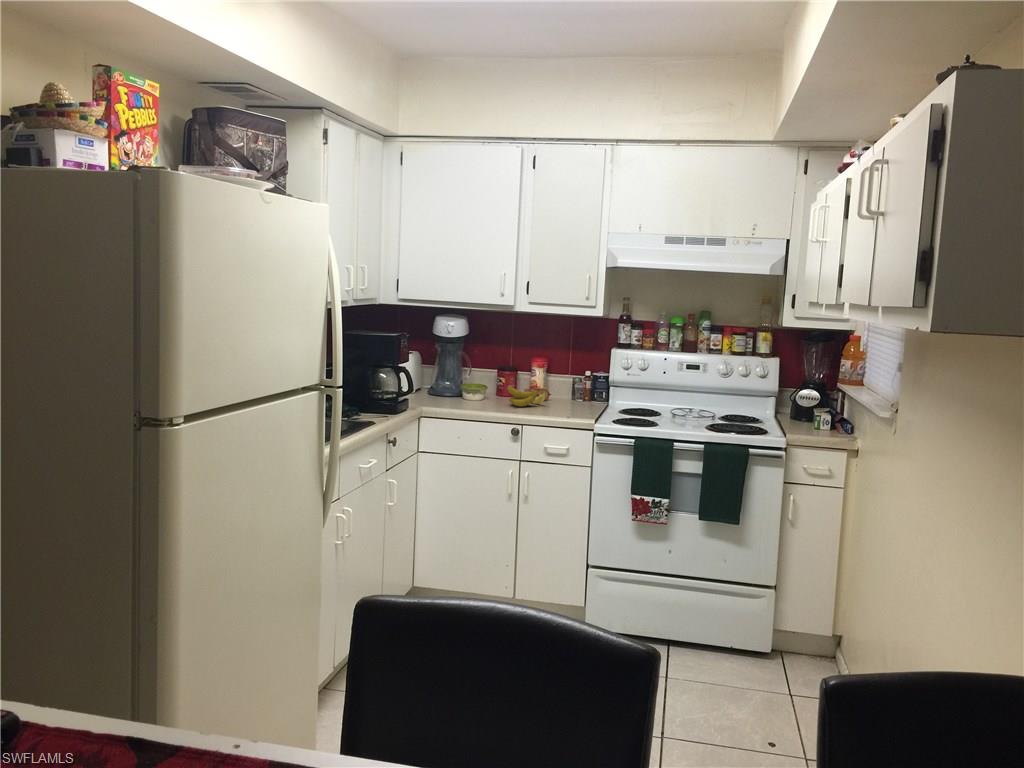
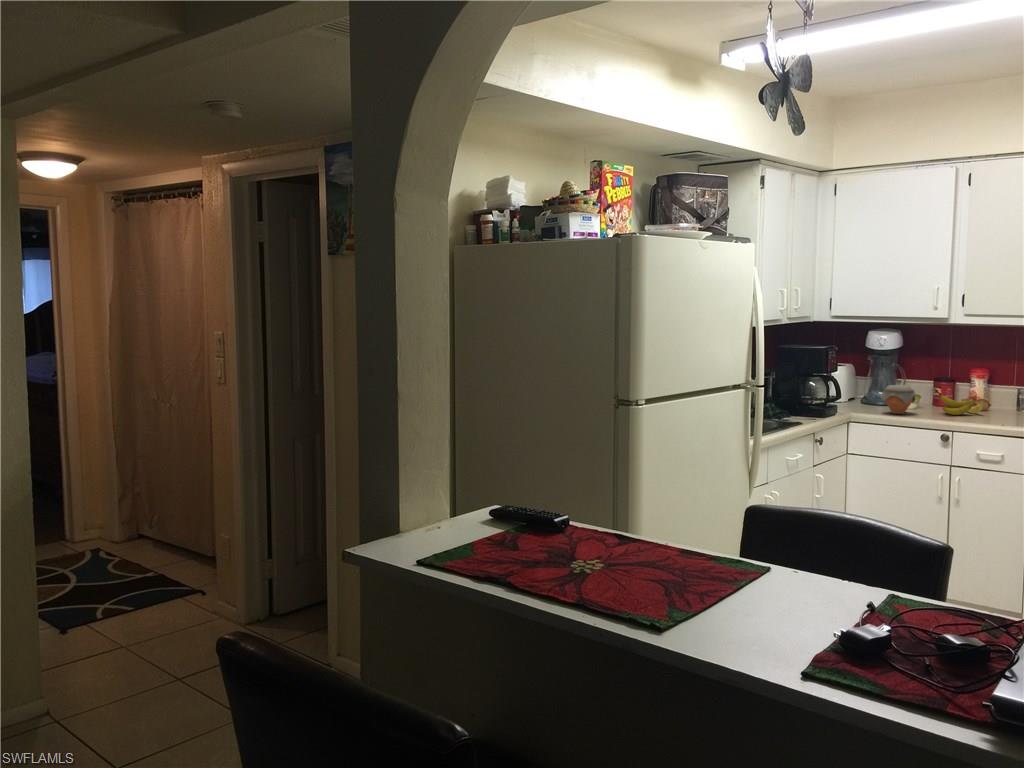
jar: none [451,376,486,407] -> present [880,385,916,414]

